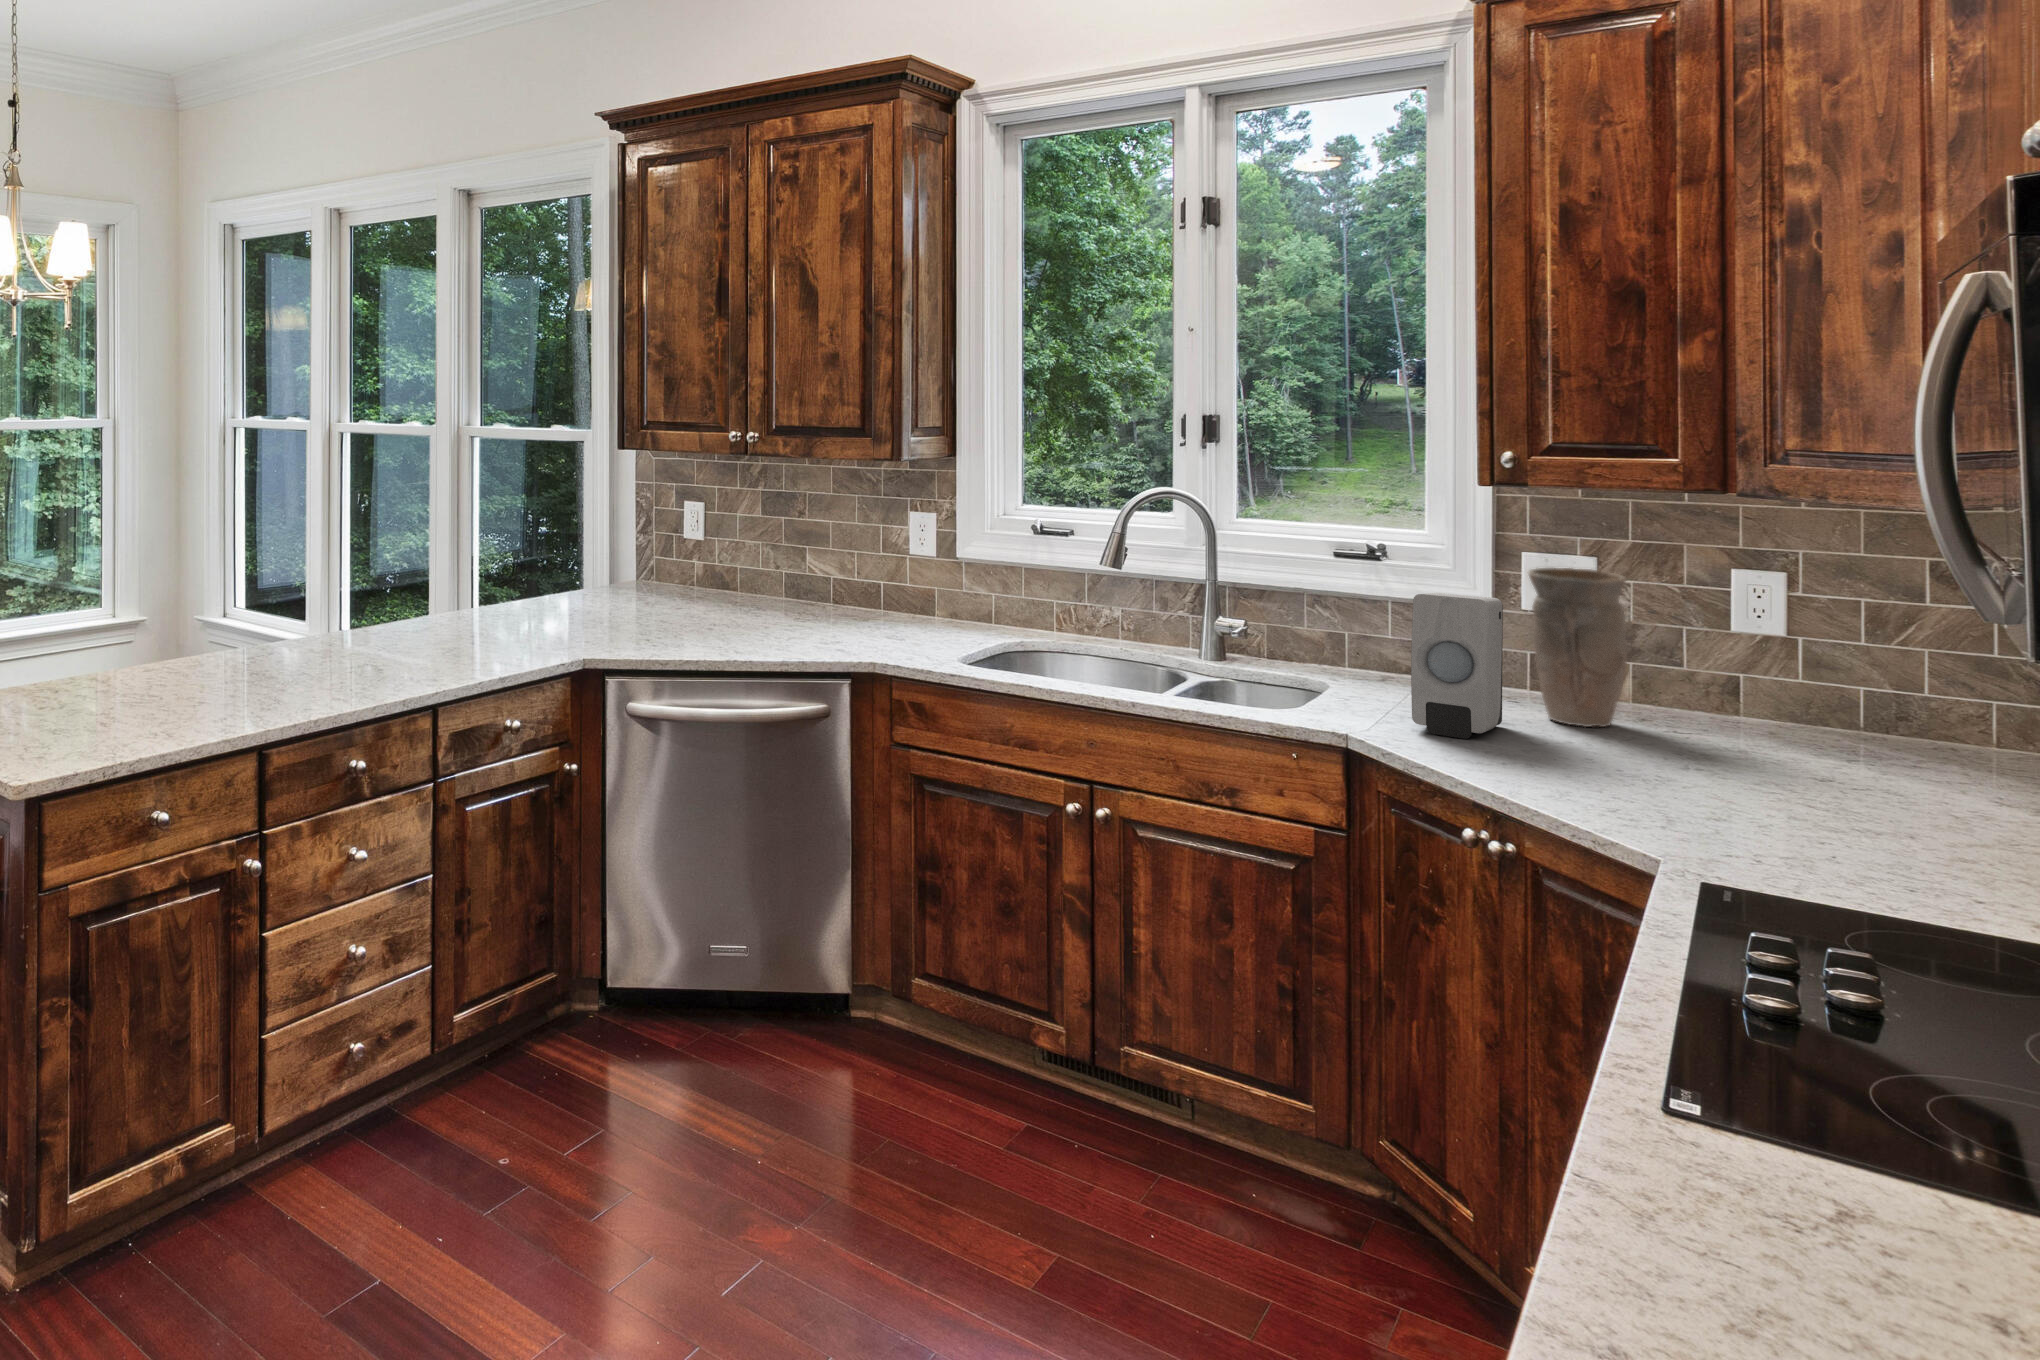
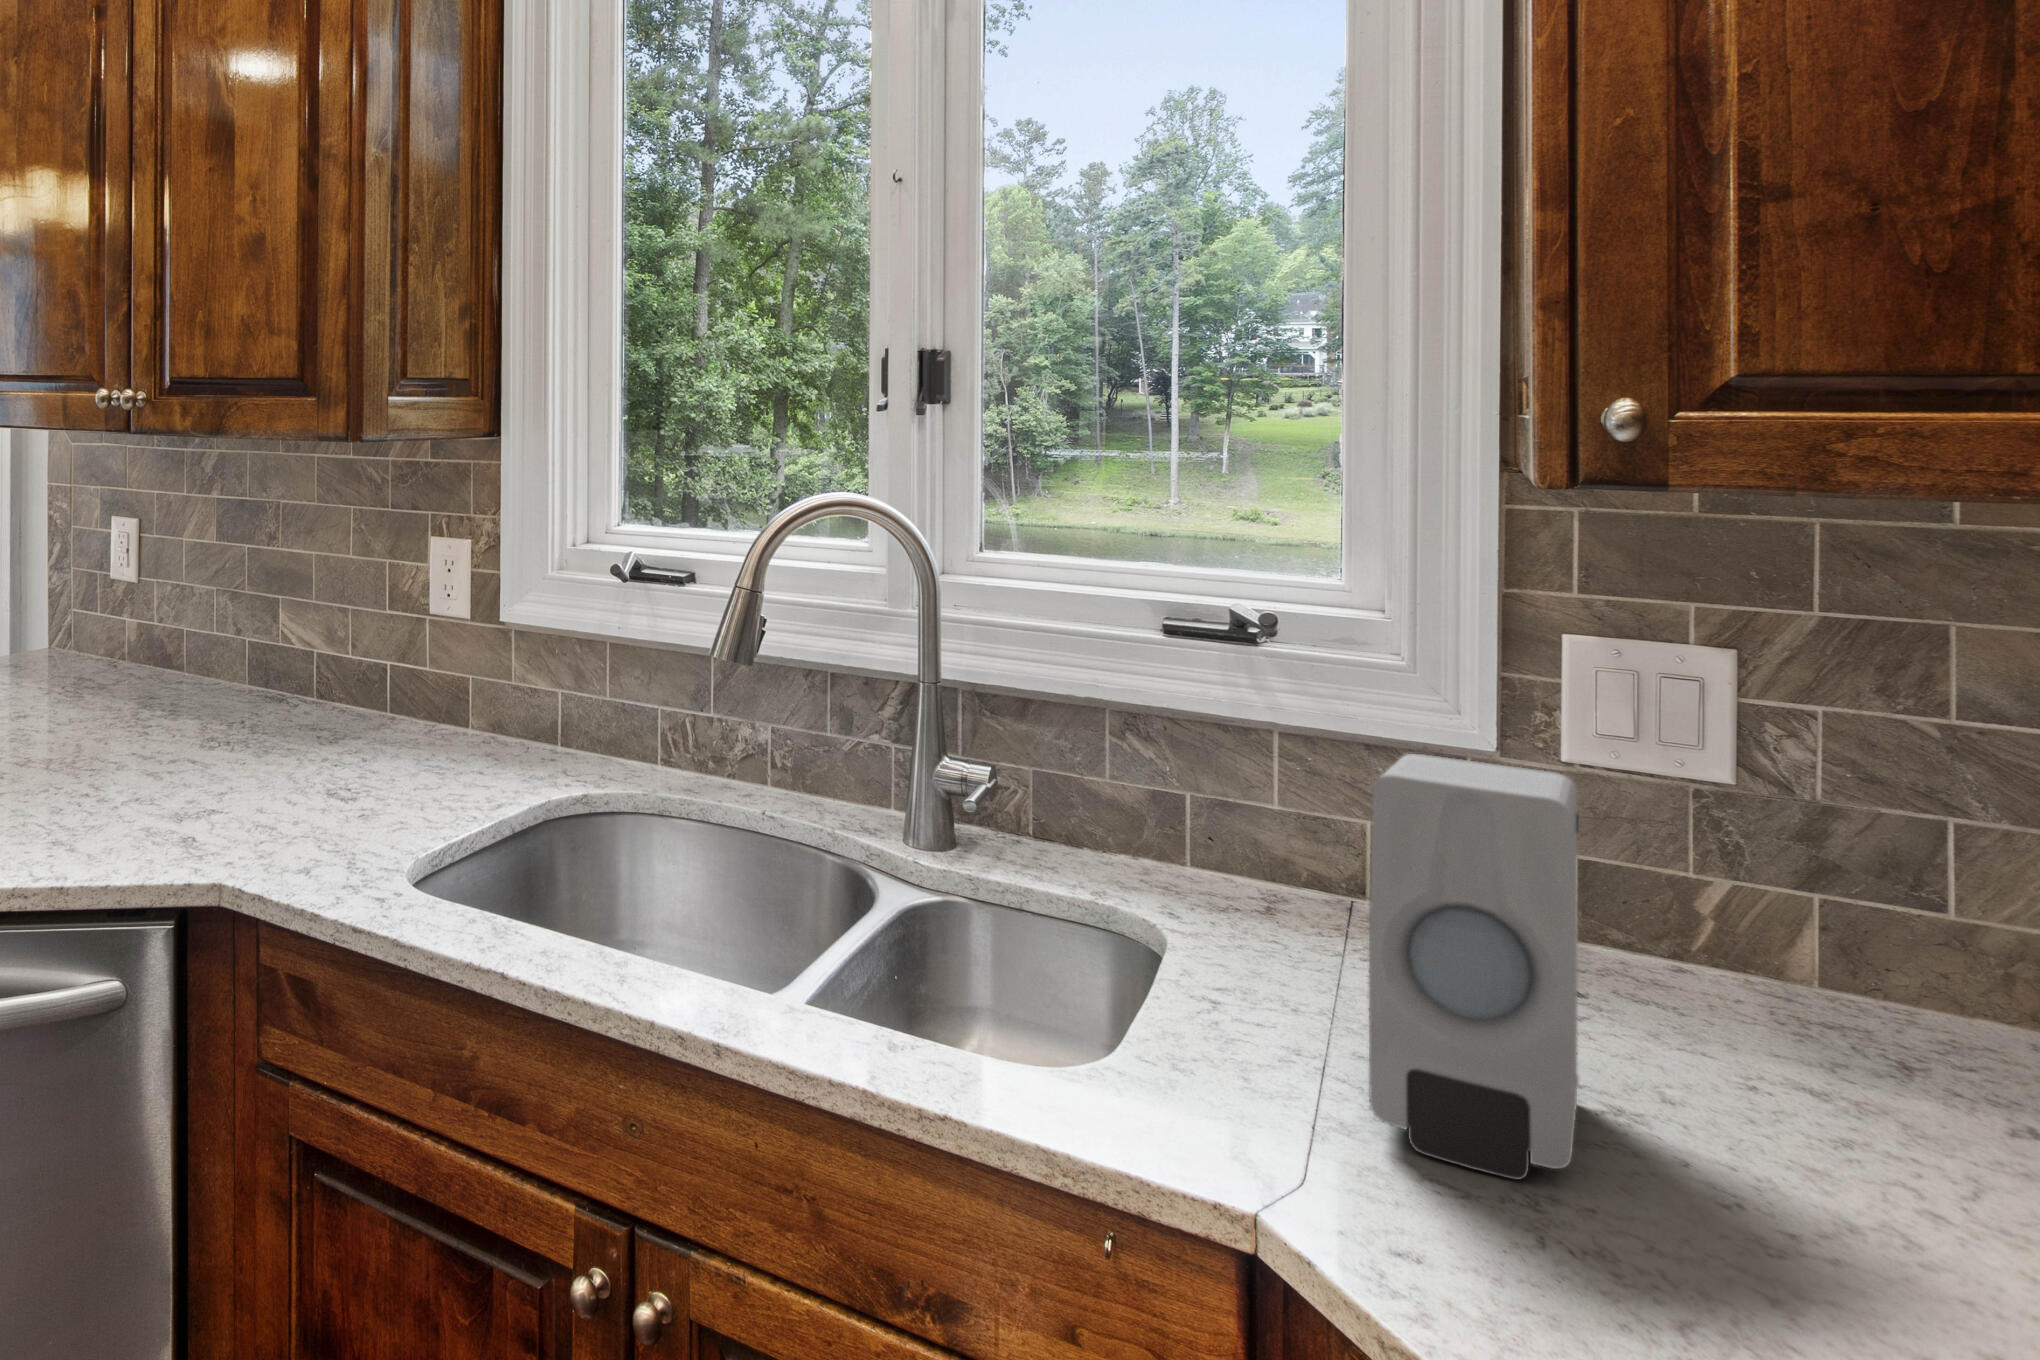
vase: present [1528,568,1627,727] -> none [1614,684,1868,1096]

